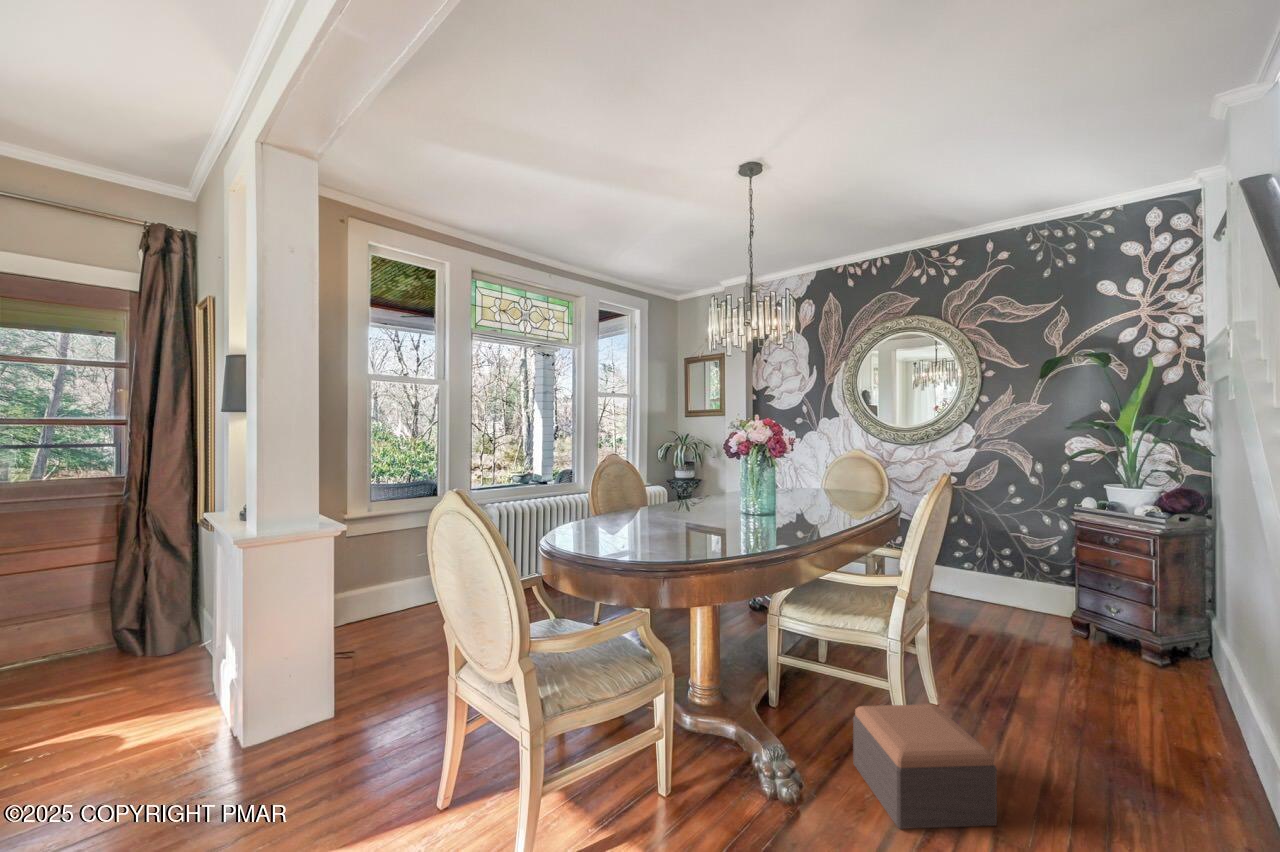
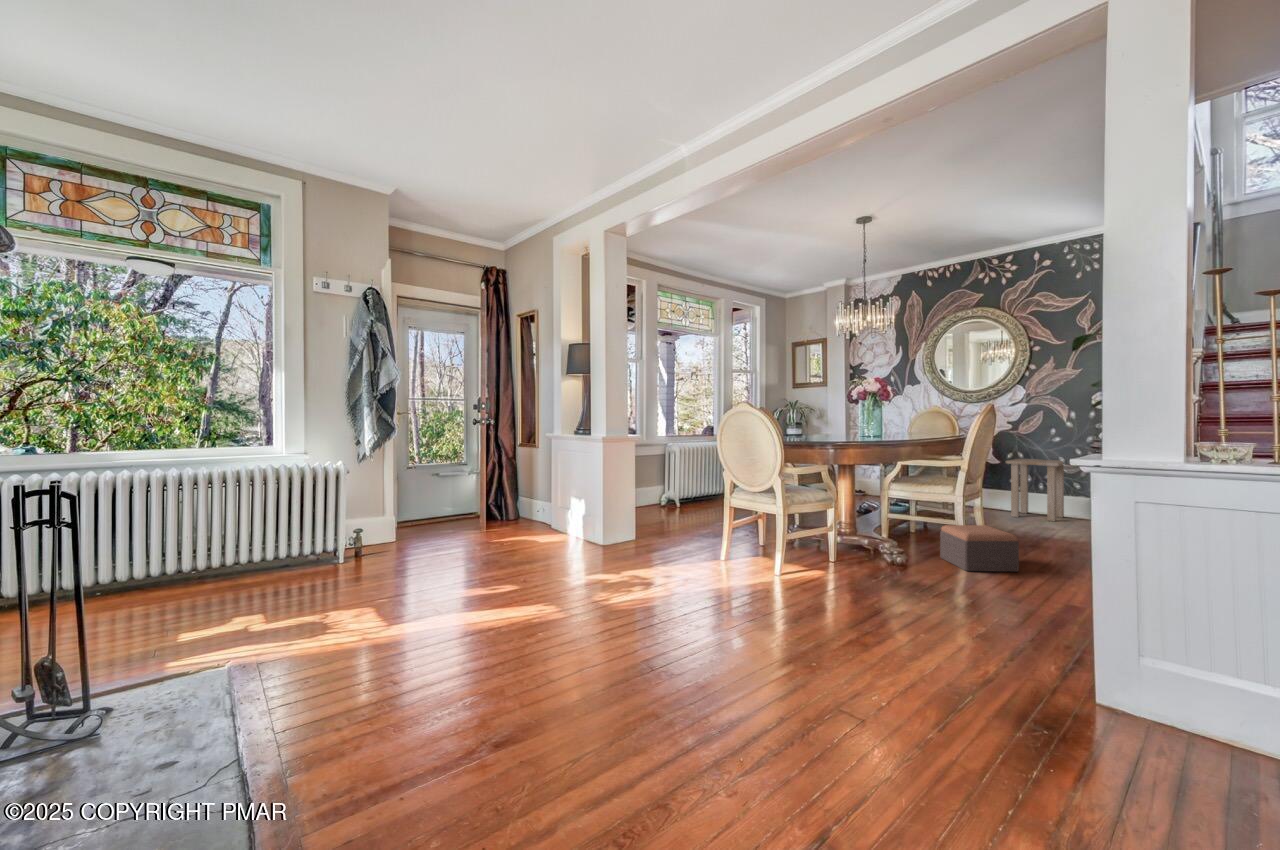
side table: none [952,525,1036,626] -> present [1006,459,1064,521]

